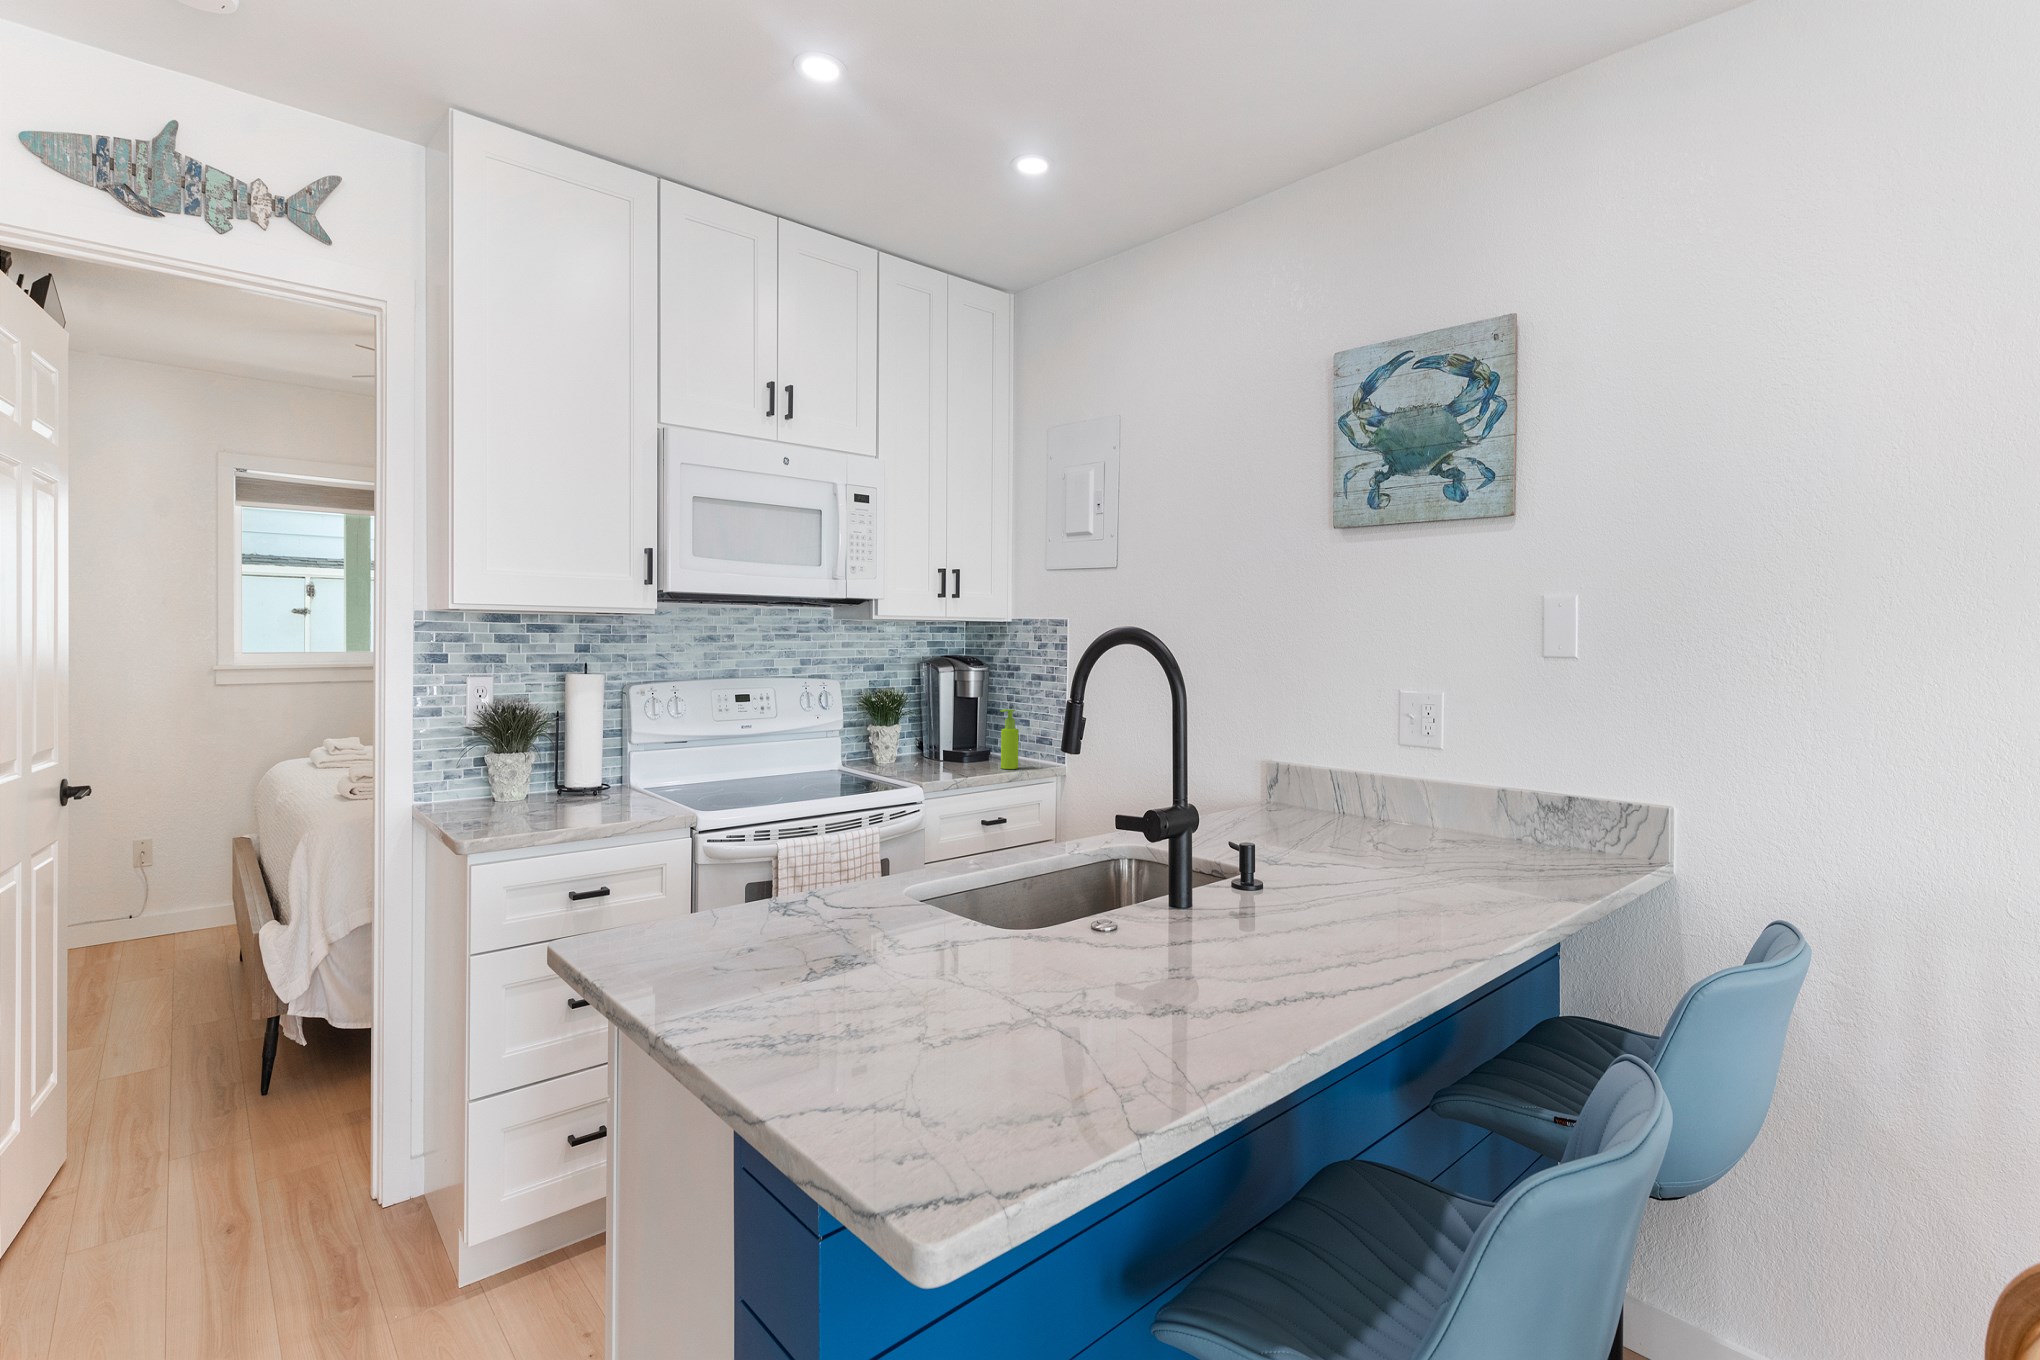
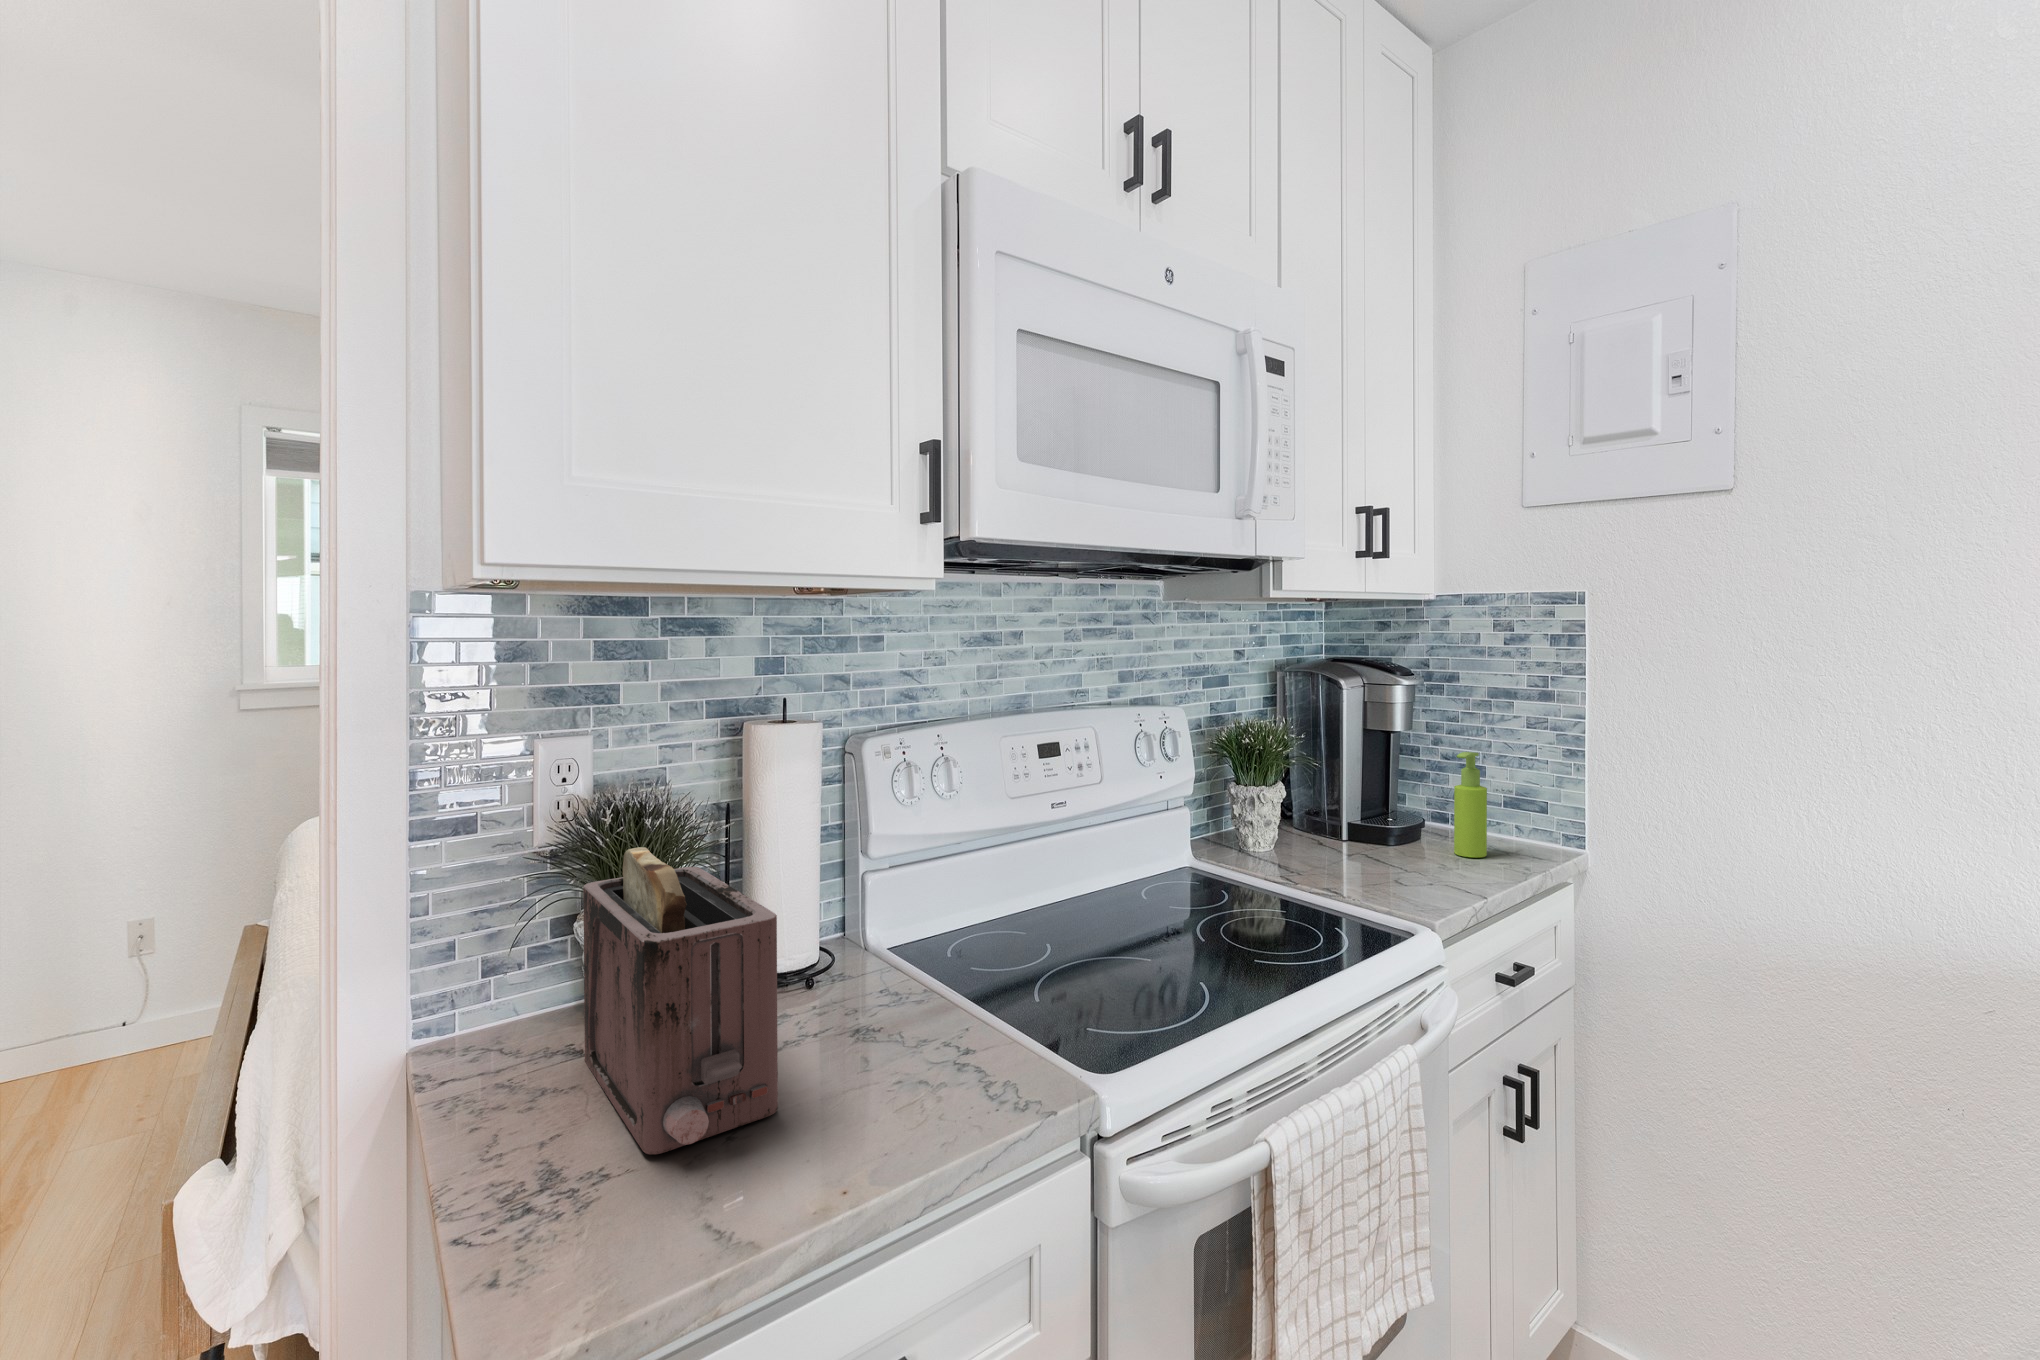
toaster: none [487,719,564,822] -> present [583,847,778,1155]

